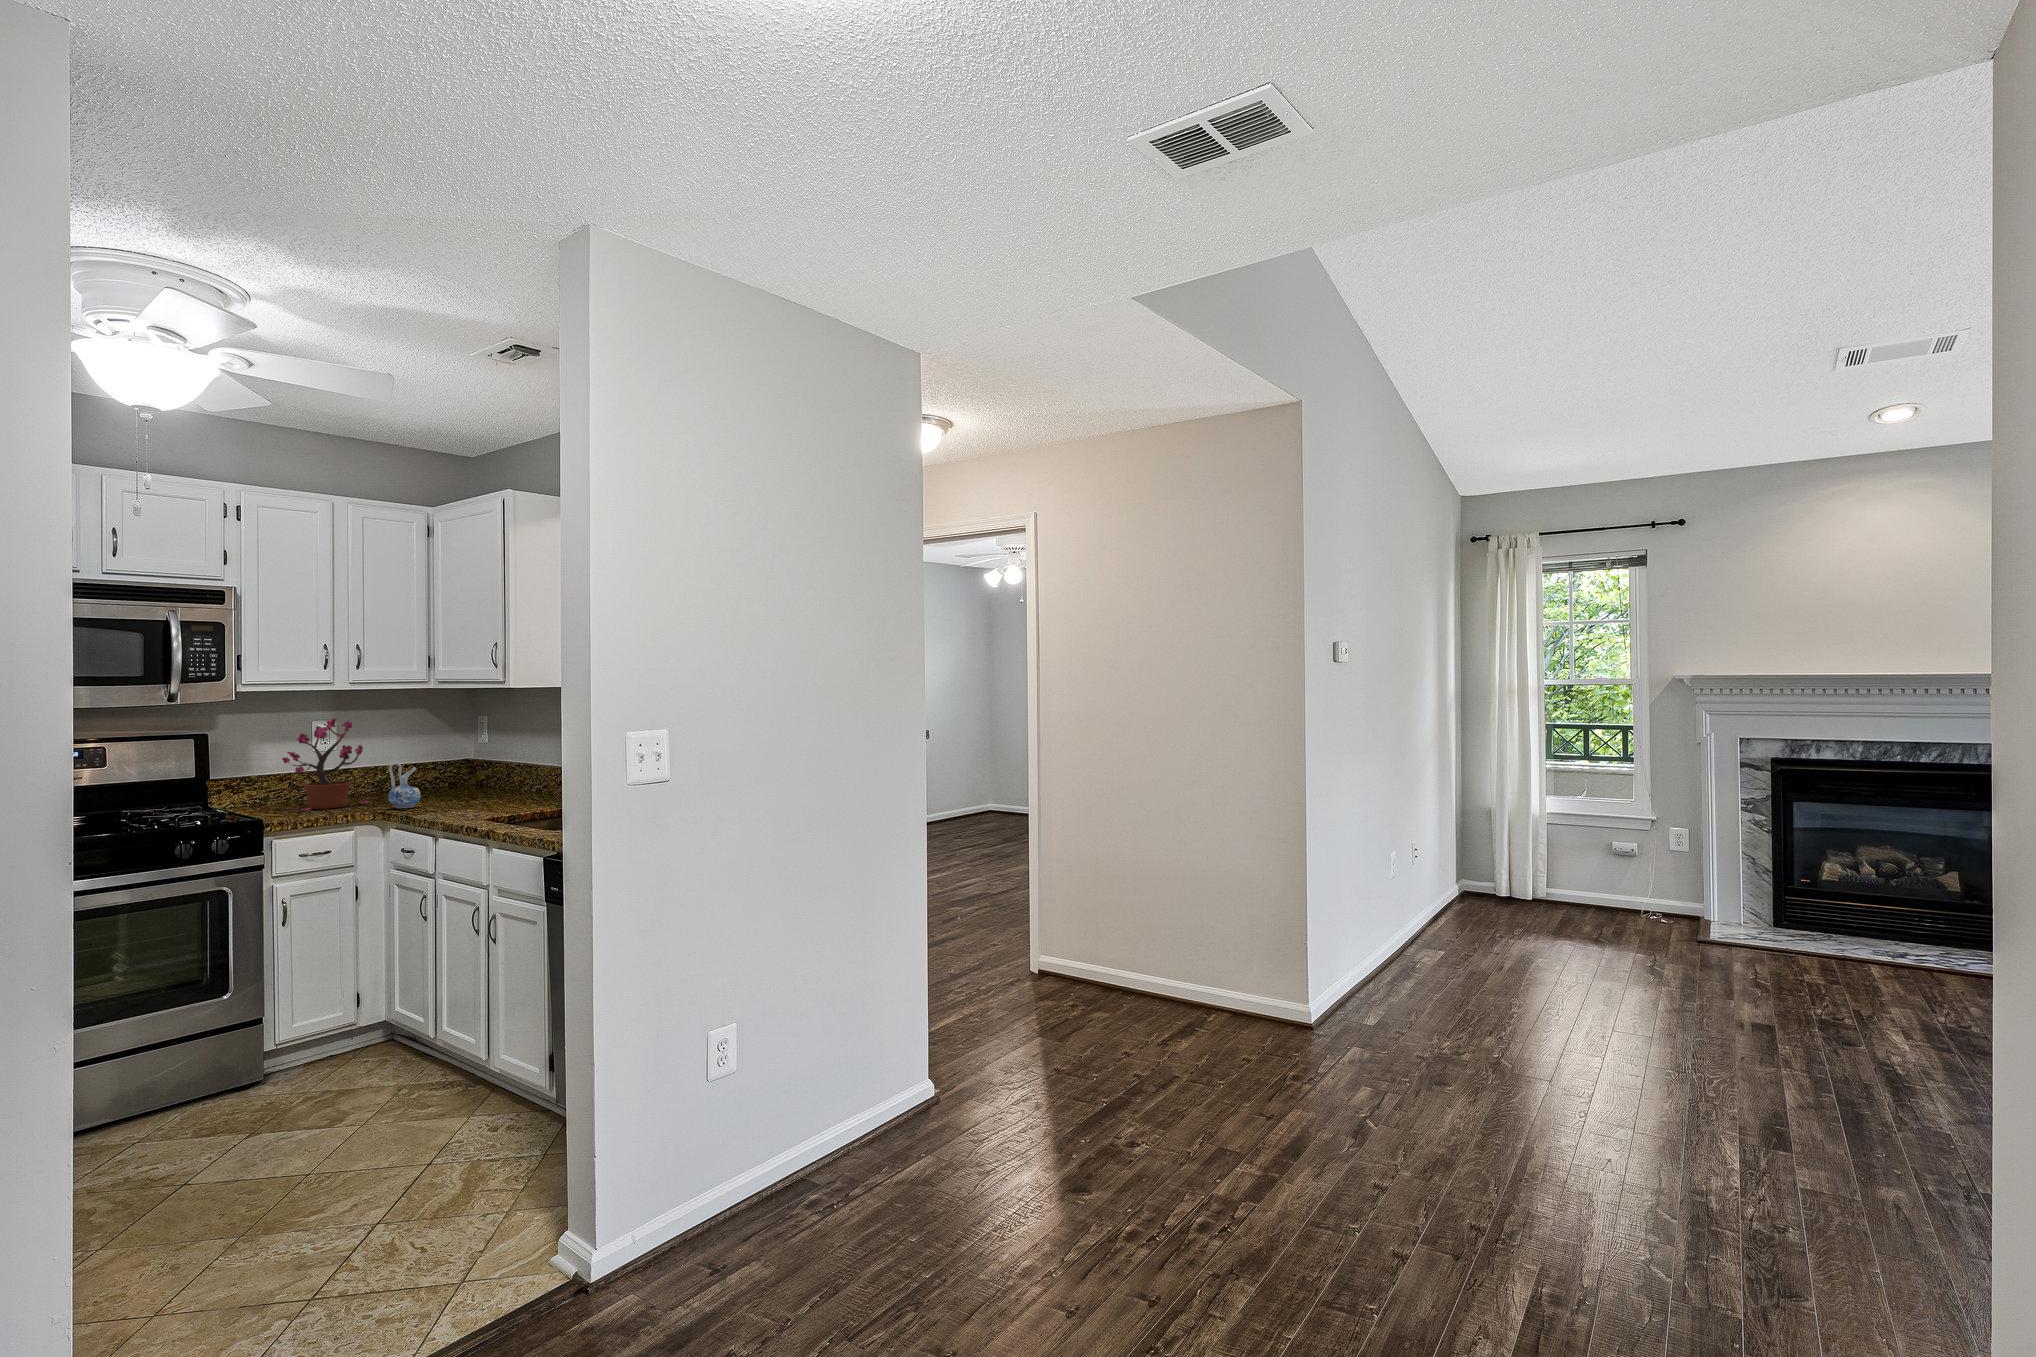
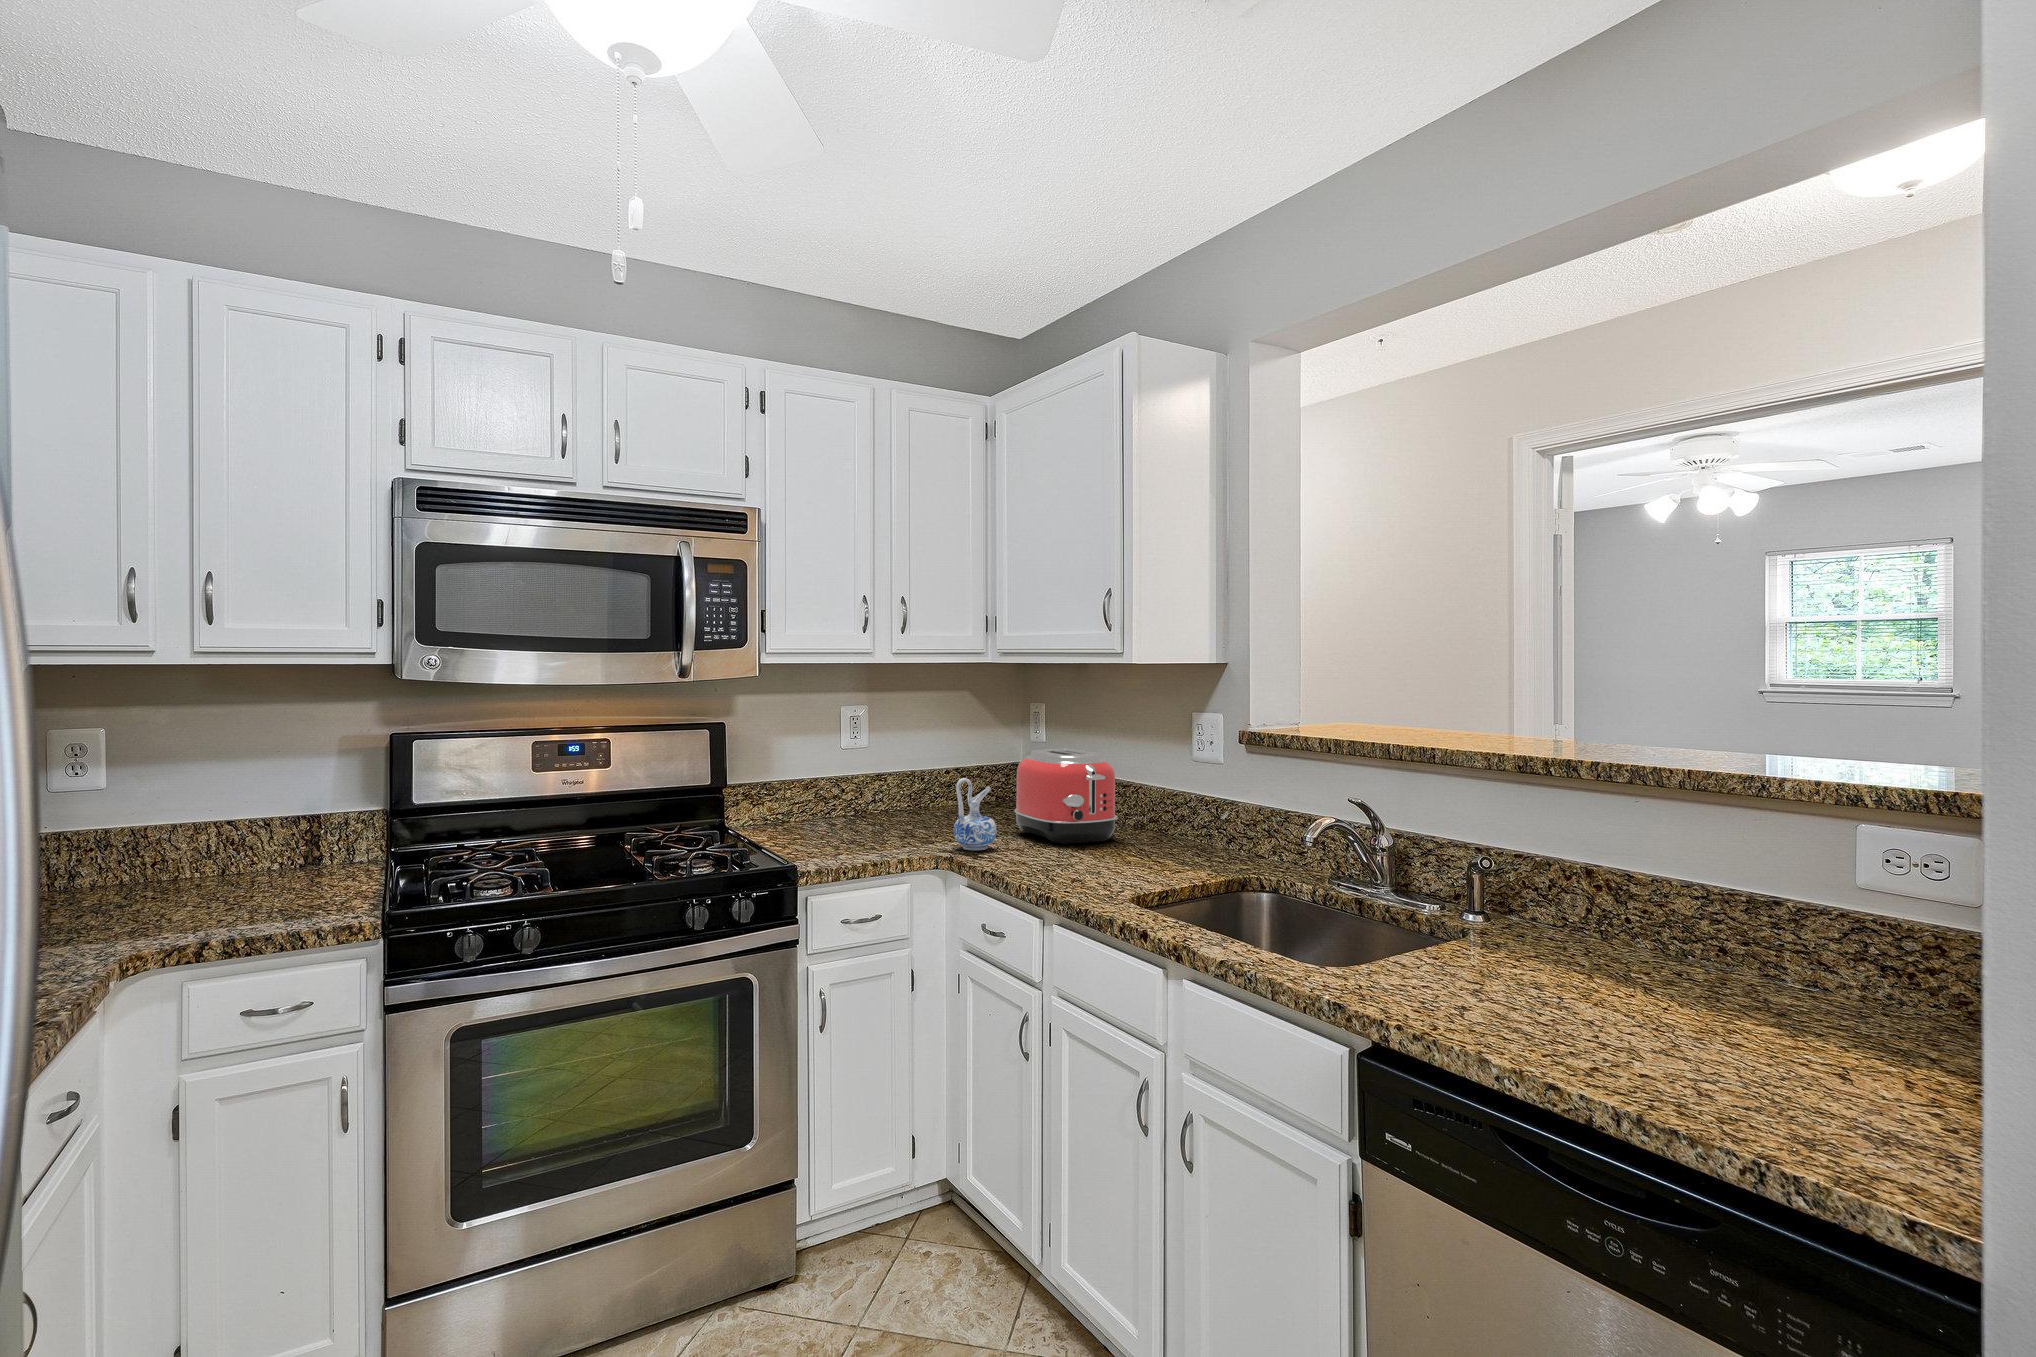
potted plant: present [282,718,369,811] -> none [812,705,917,844]
toaster: none [443,743,514,803] -> present [1014,749,1117,845]

